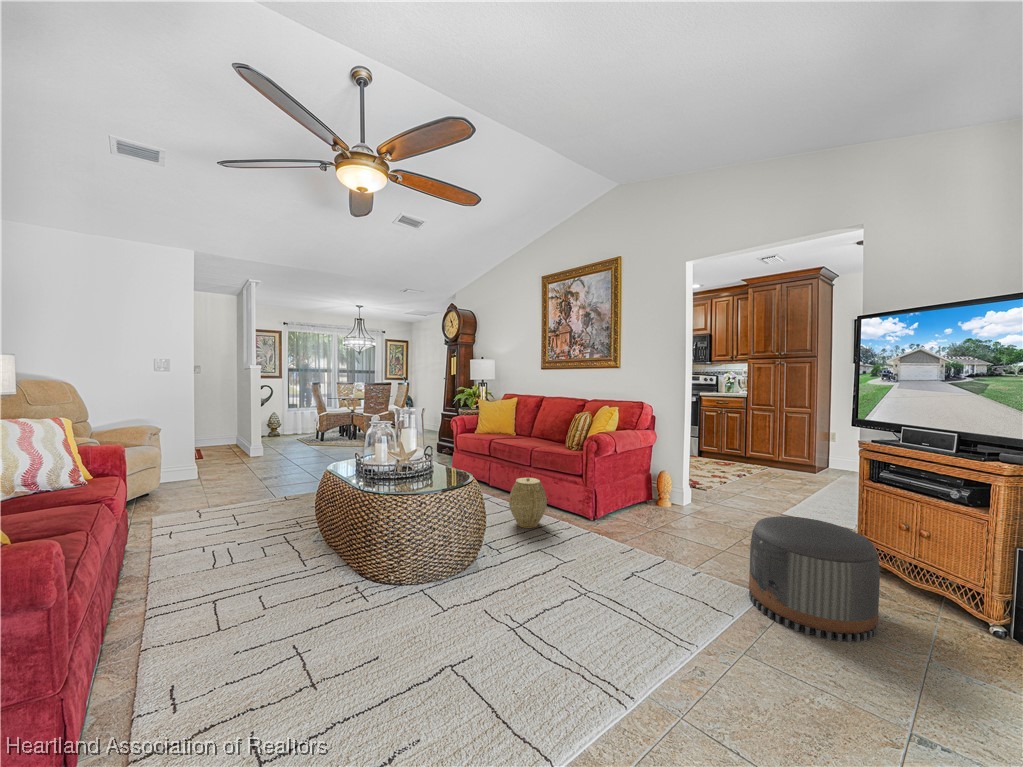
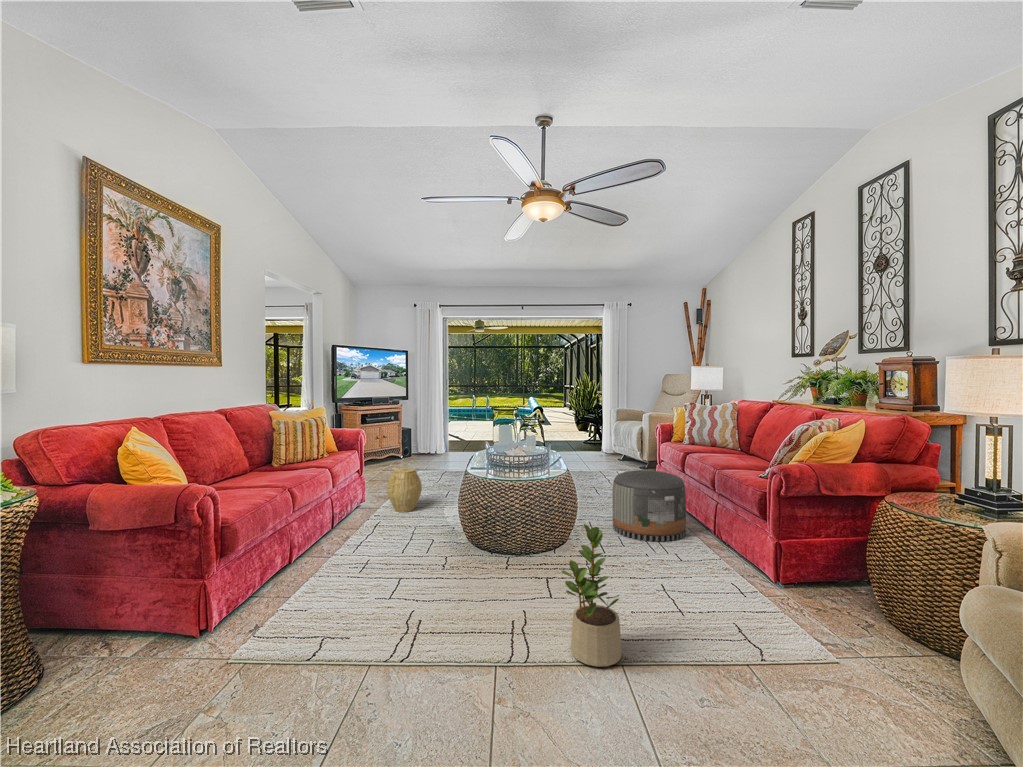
potted plant: none [270,439,298,495] -> present [562,524,622,667]
pouf: present [749,516,880,642] -> present [612,470,686,541]

